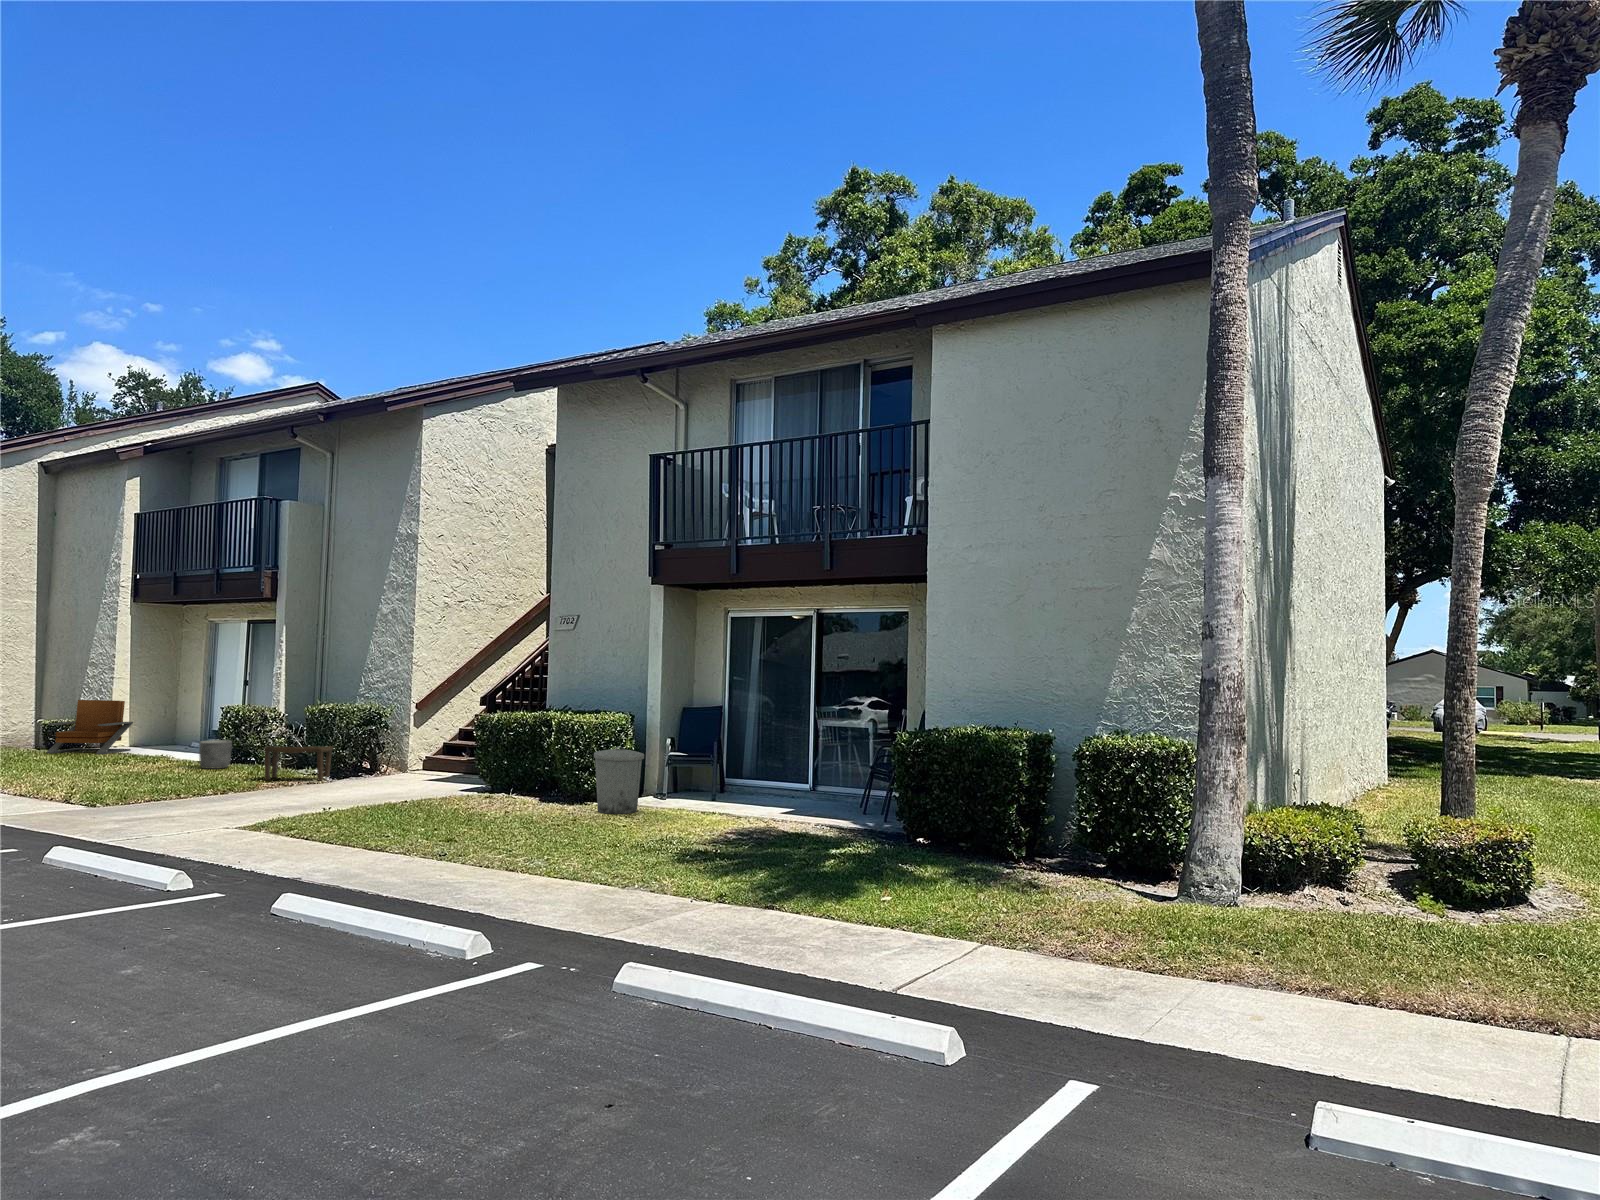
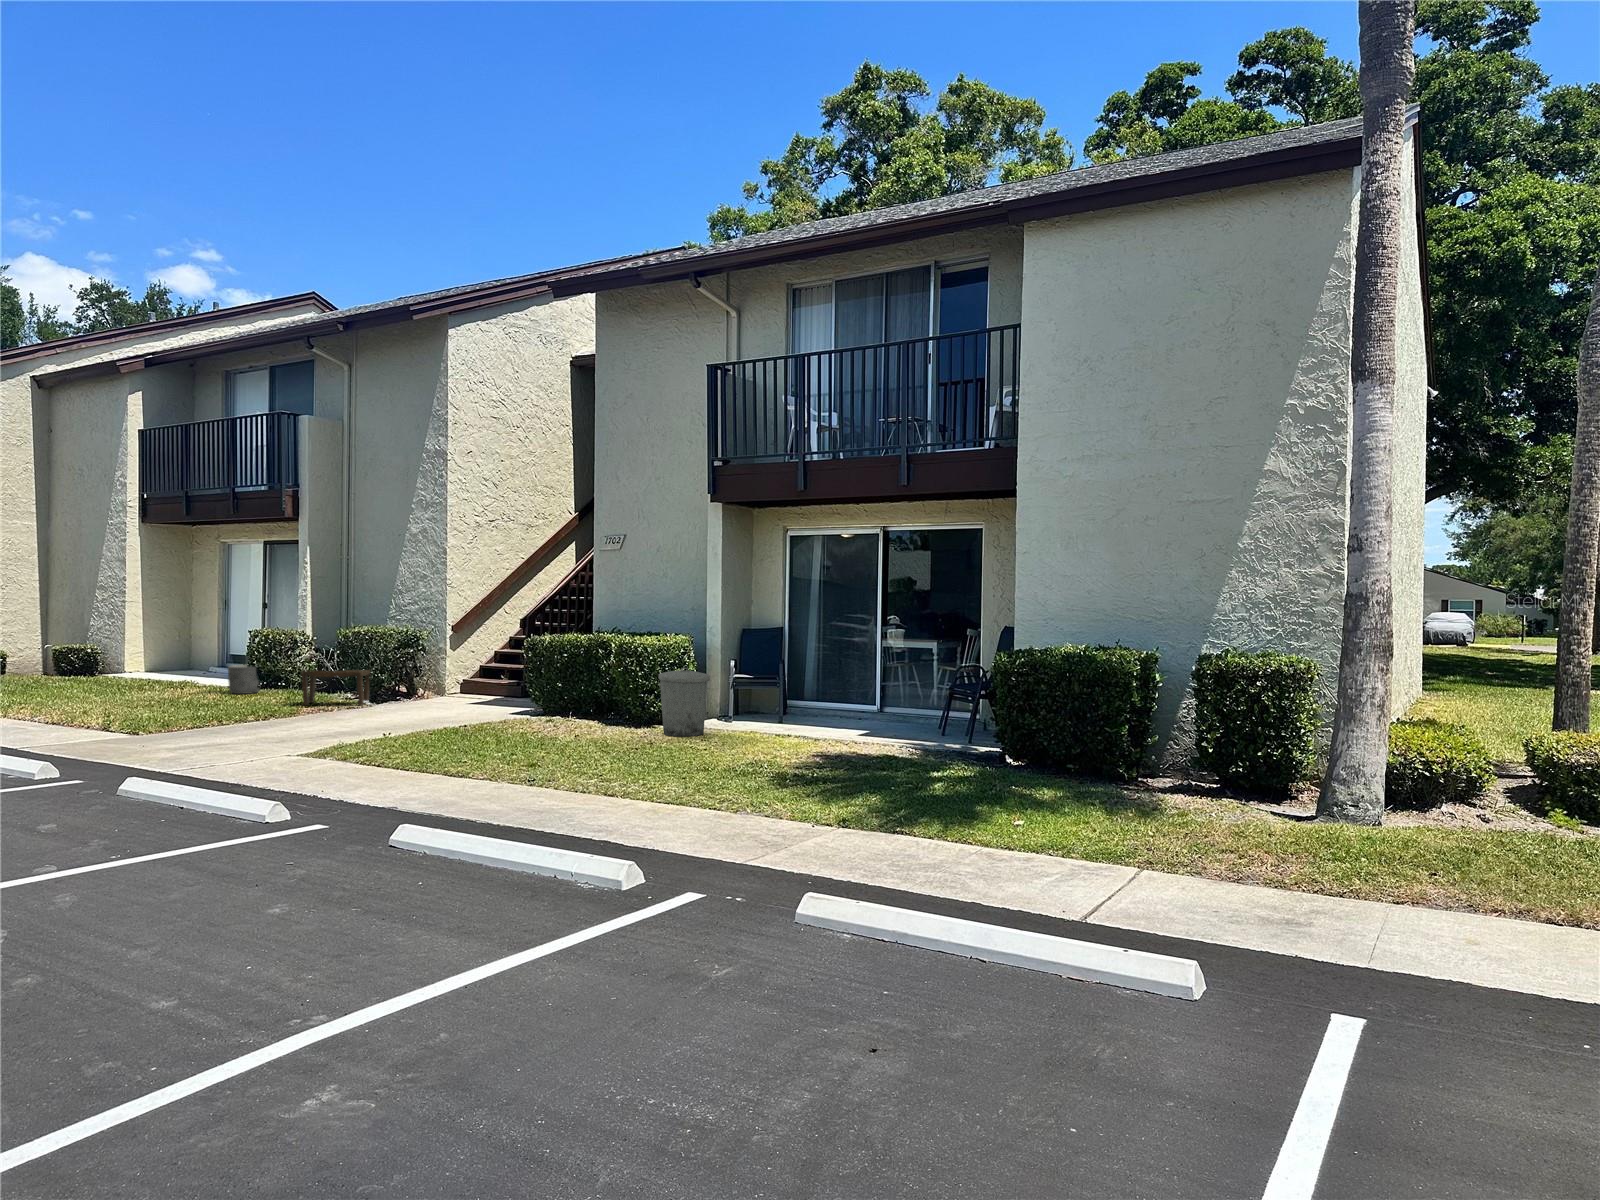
lounge chair: present [47,700,133,754] -> none [62,624,149,680]

